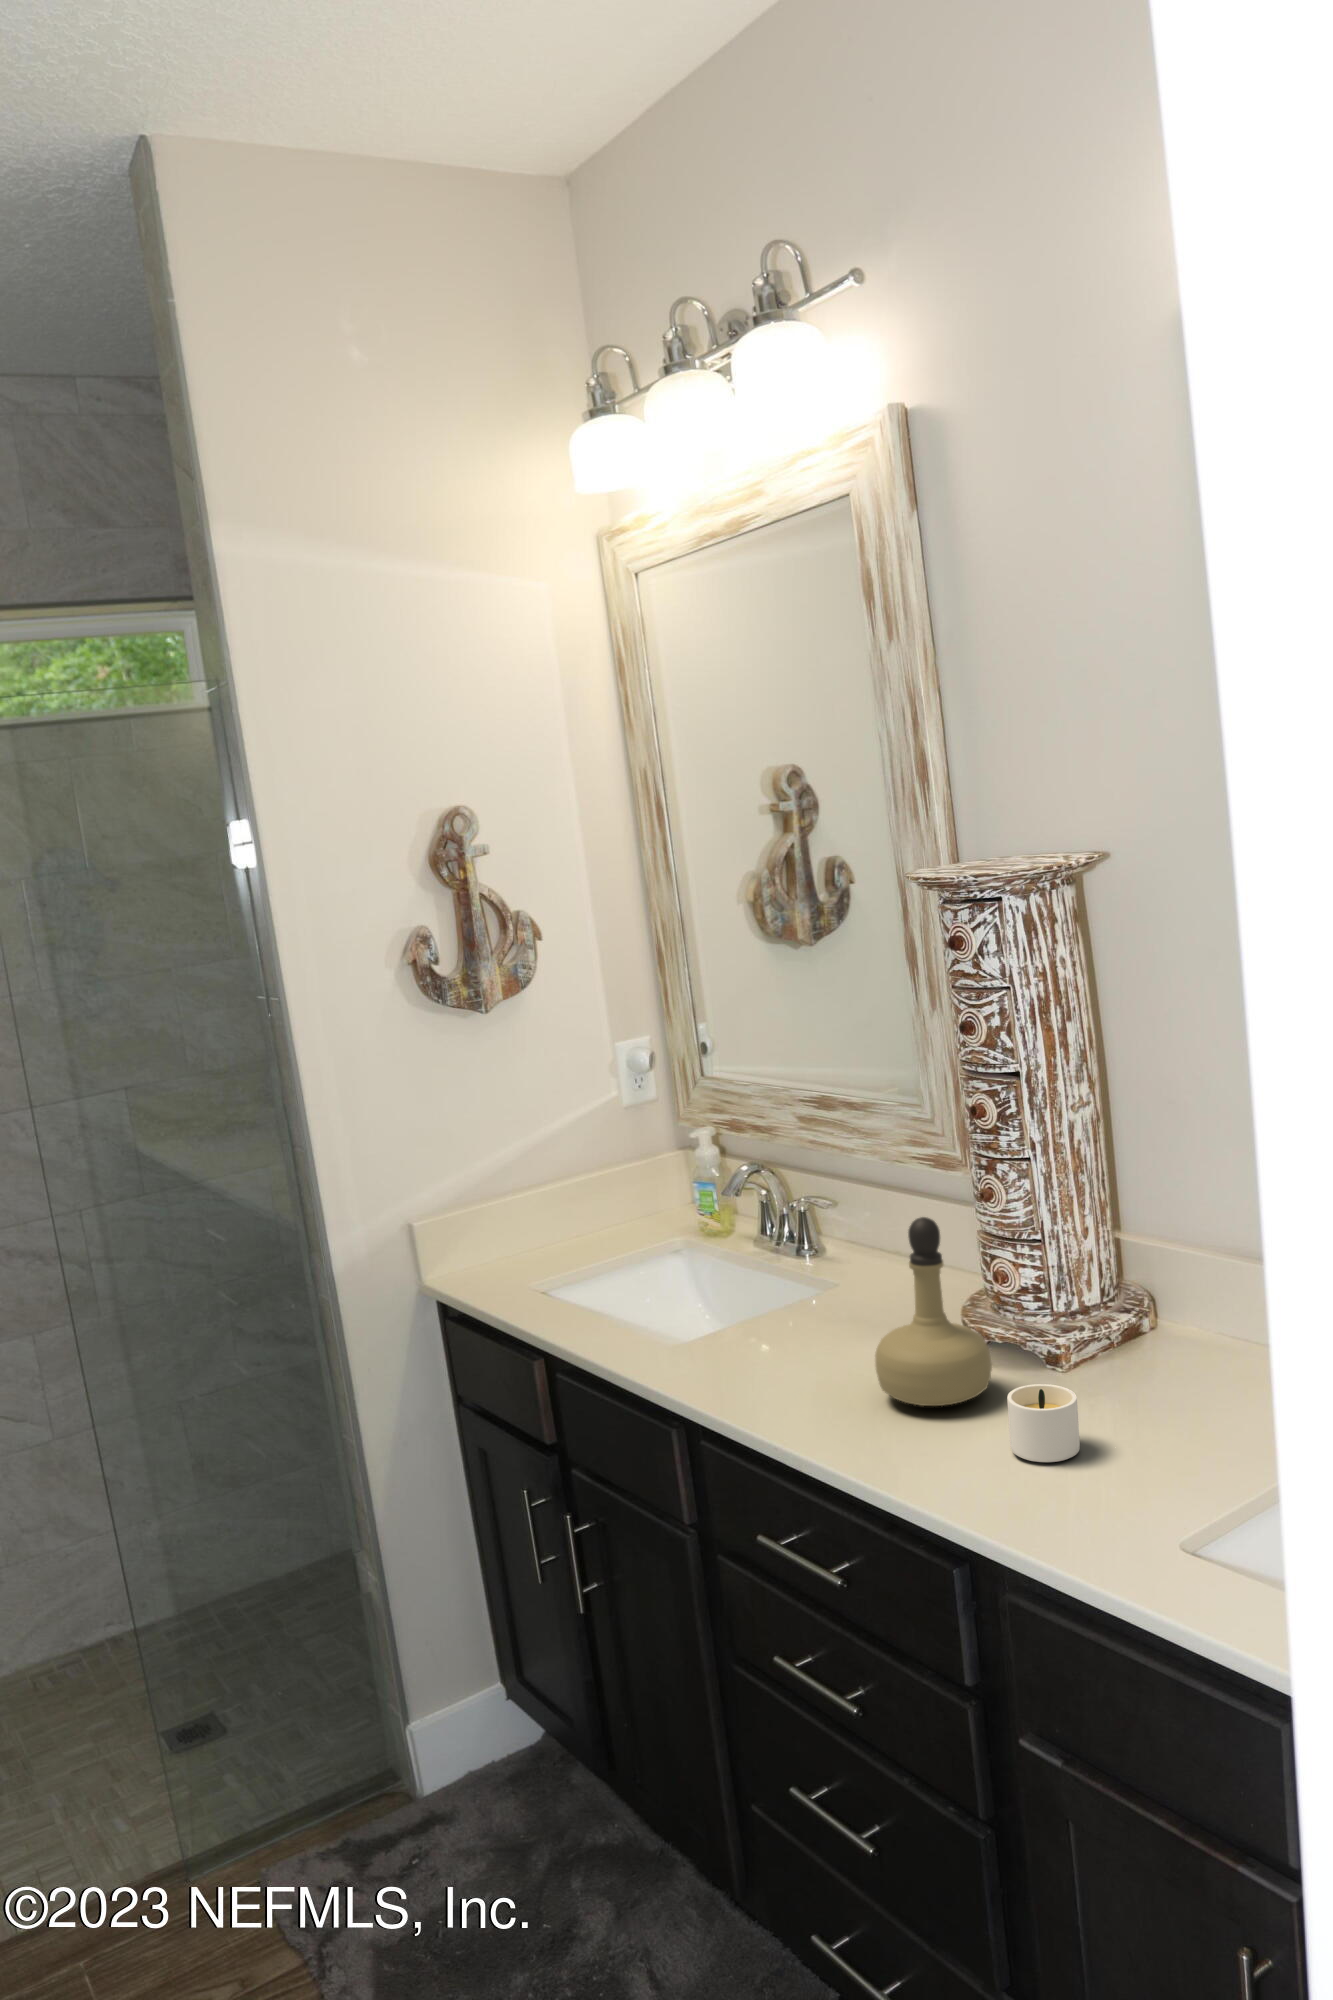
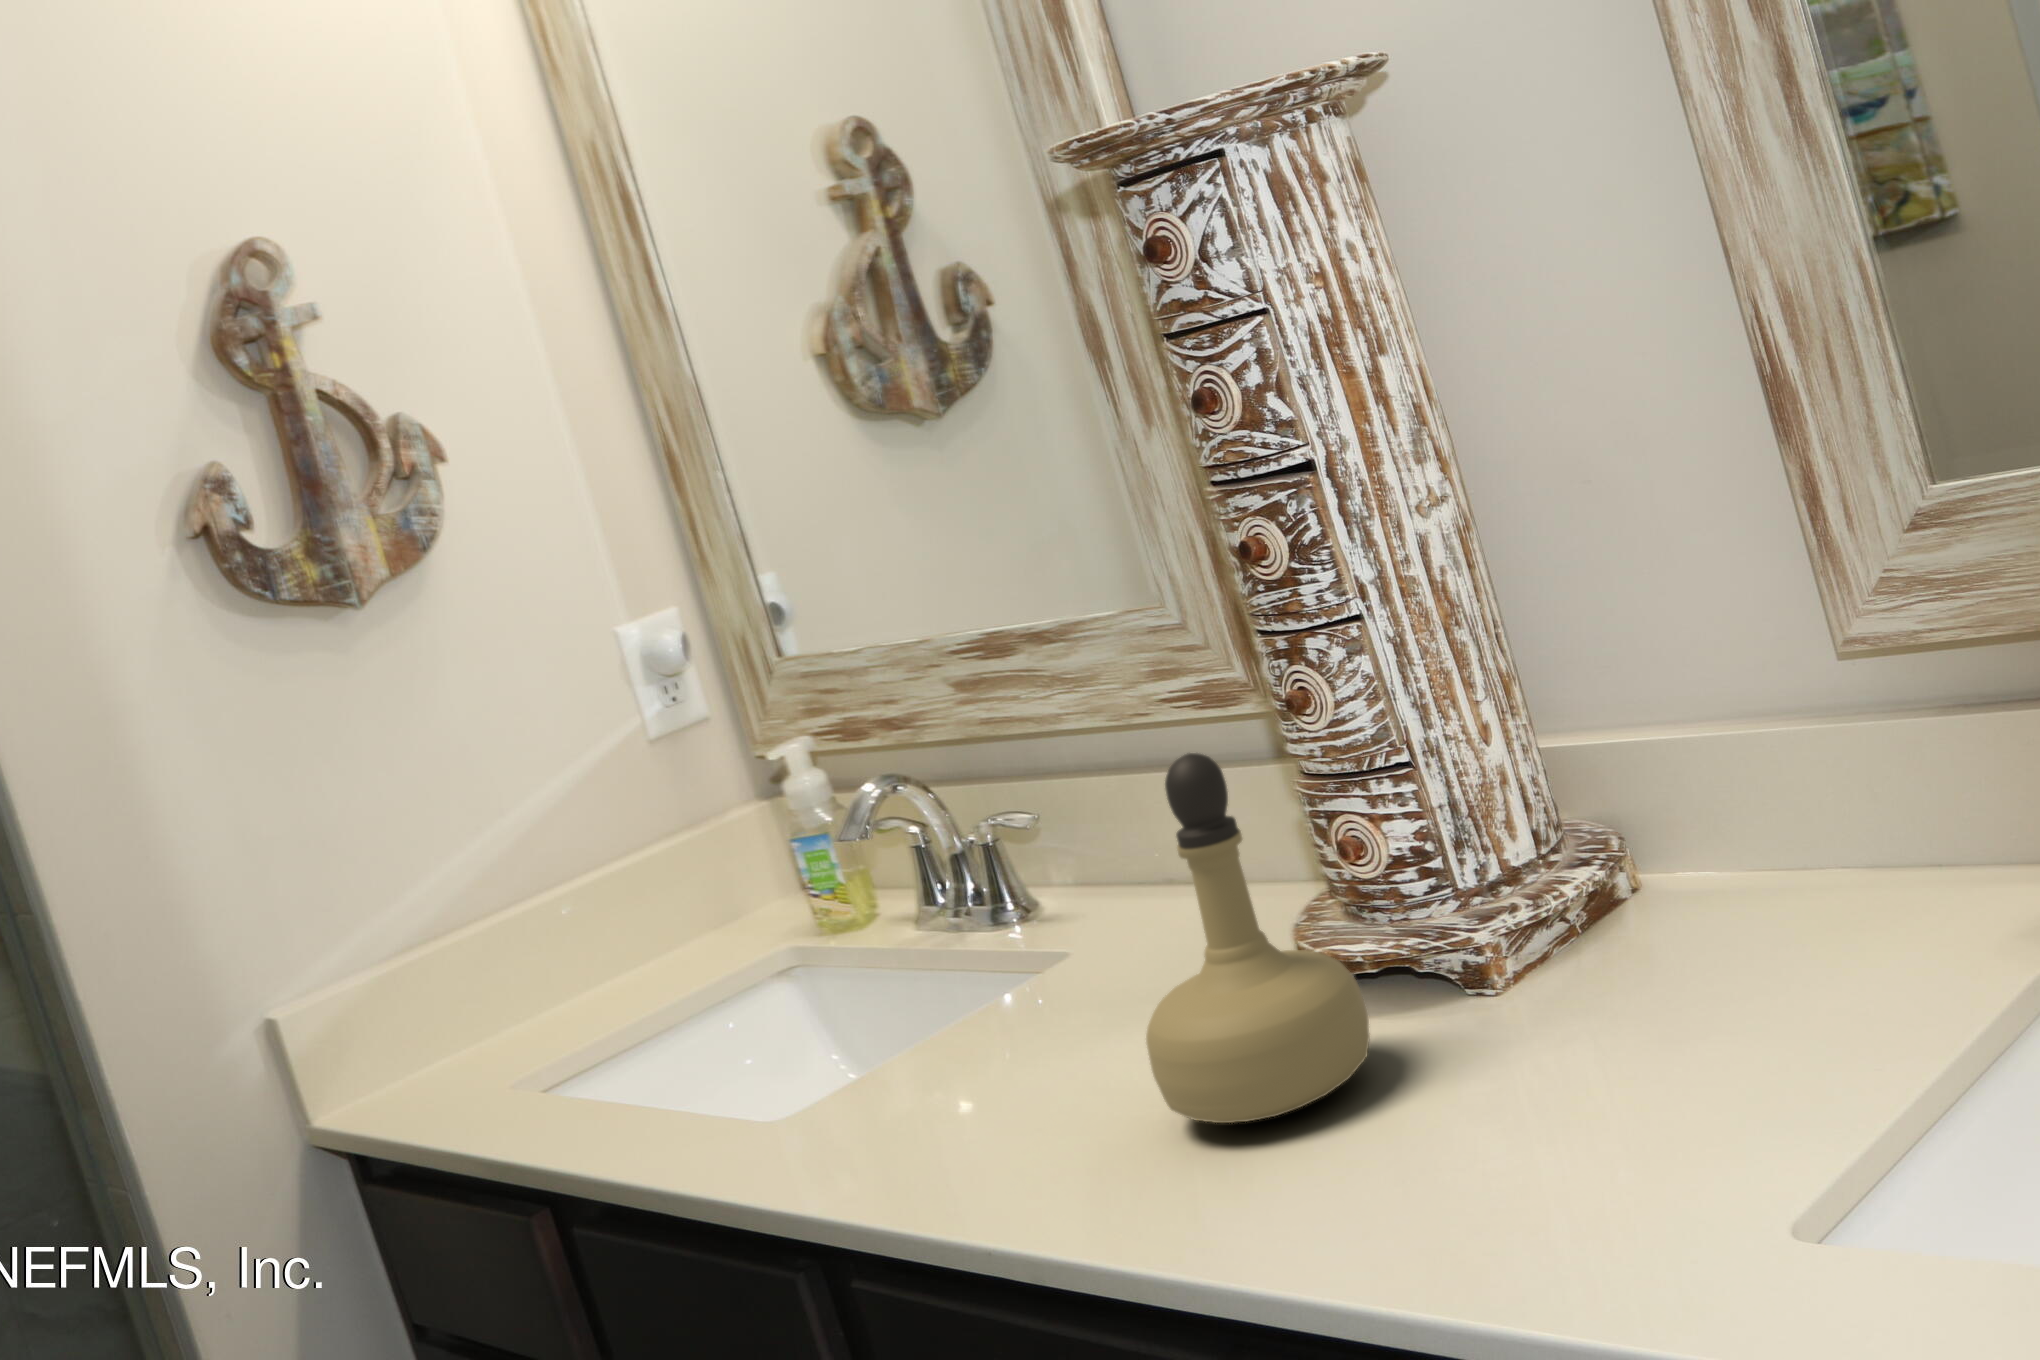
candle: present [1007,1384,1080,1462] -> none [1409,1011,1629,1172]

